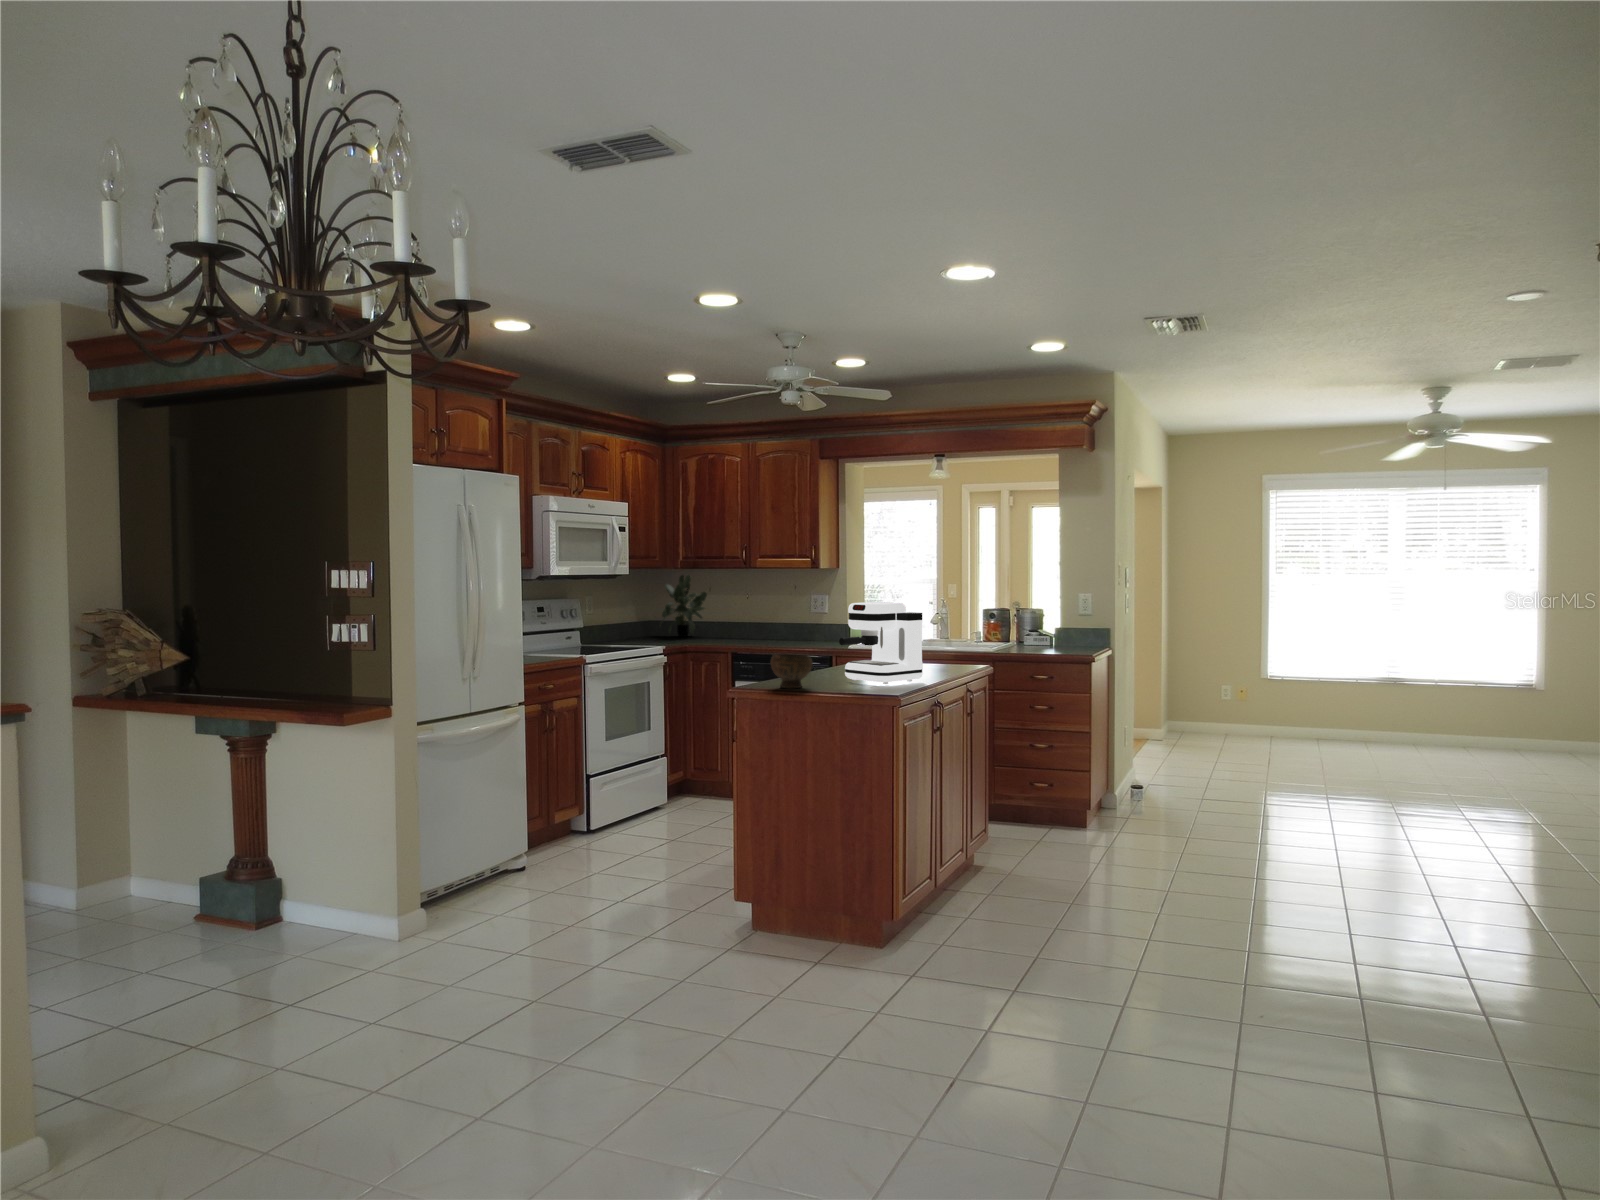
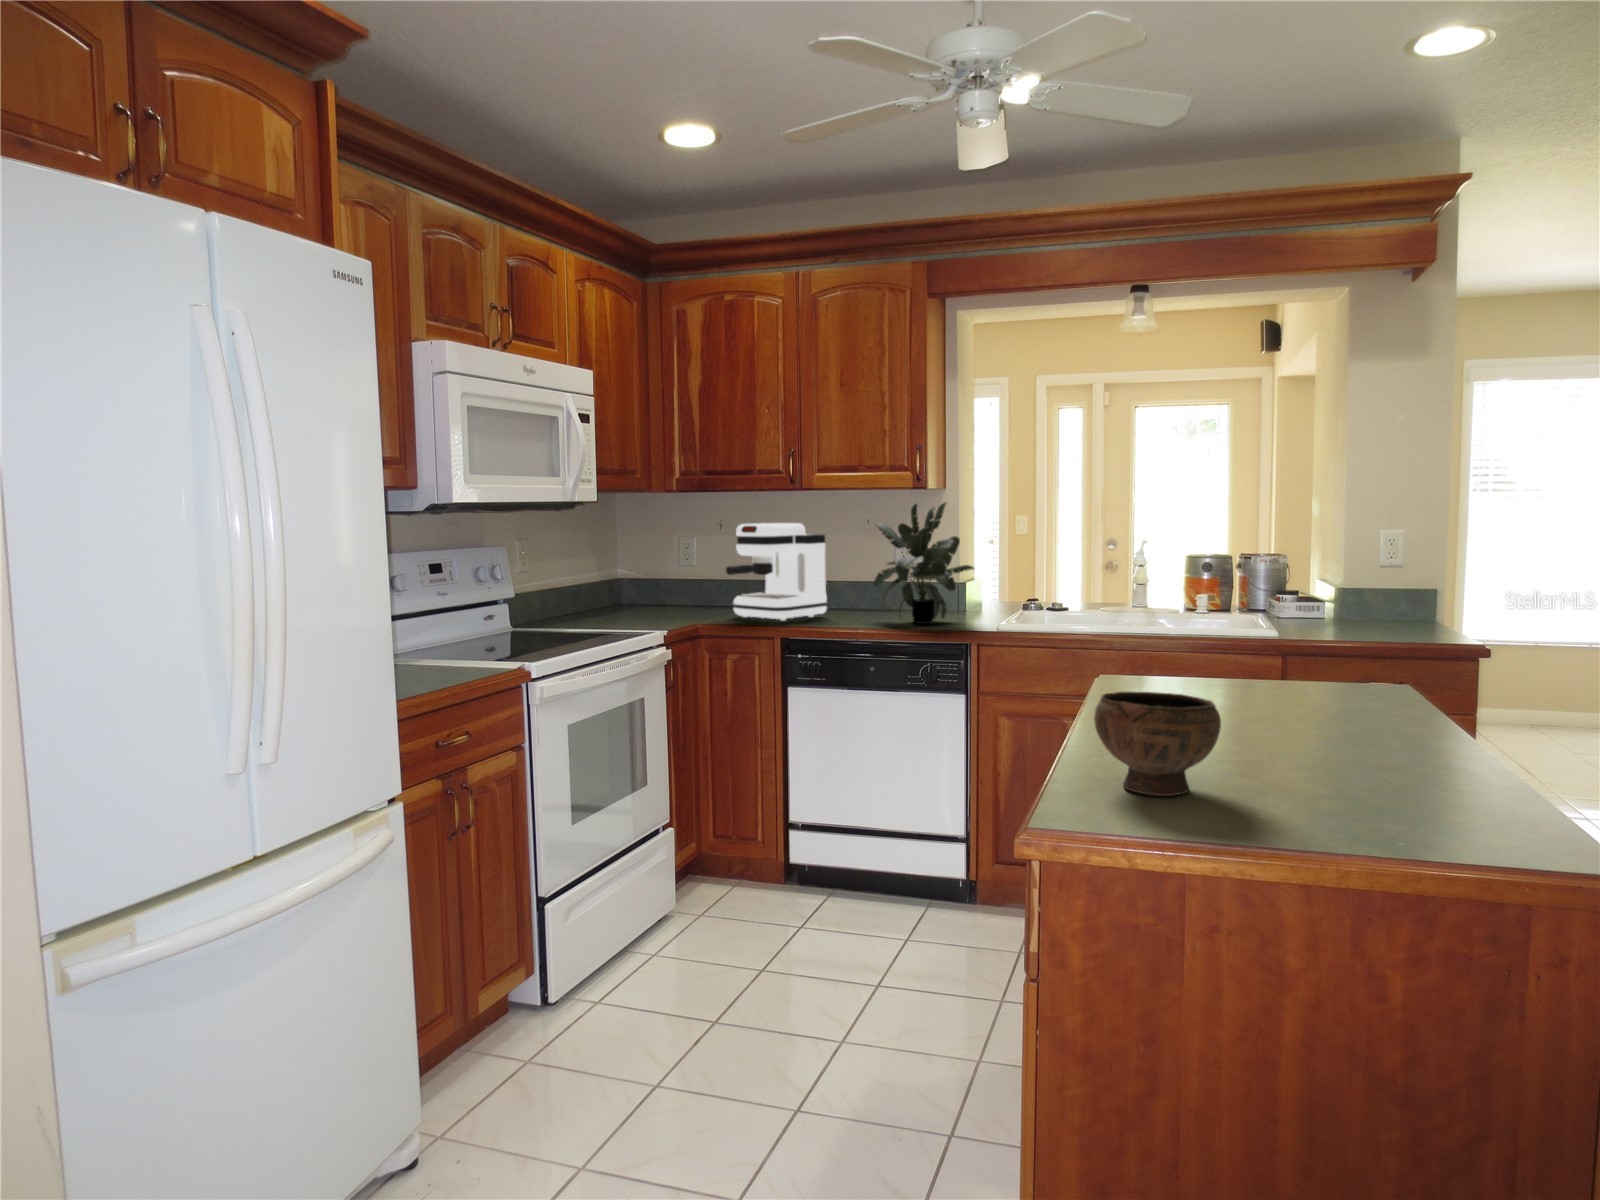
potted plant: present [661,575,707,637] -> present [874,502,974,624]
coffee maker: present [839,602,923,684] -> present [726,523,827,621]

